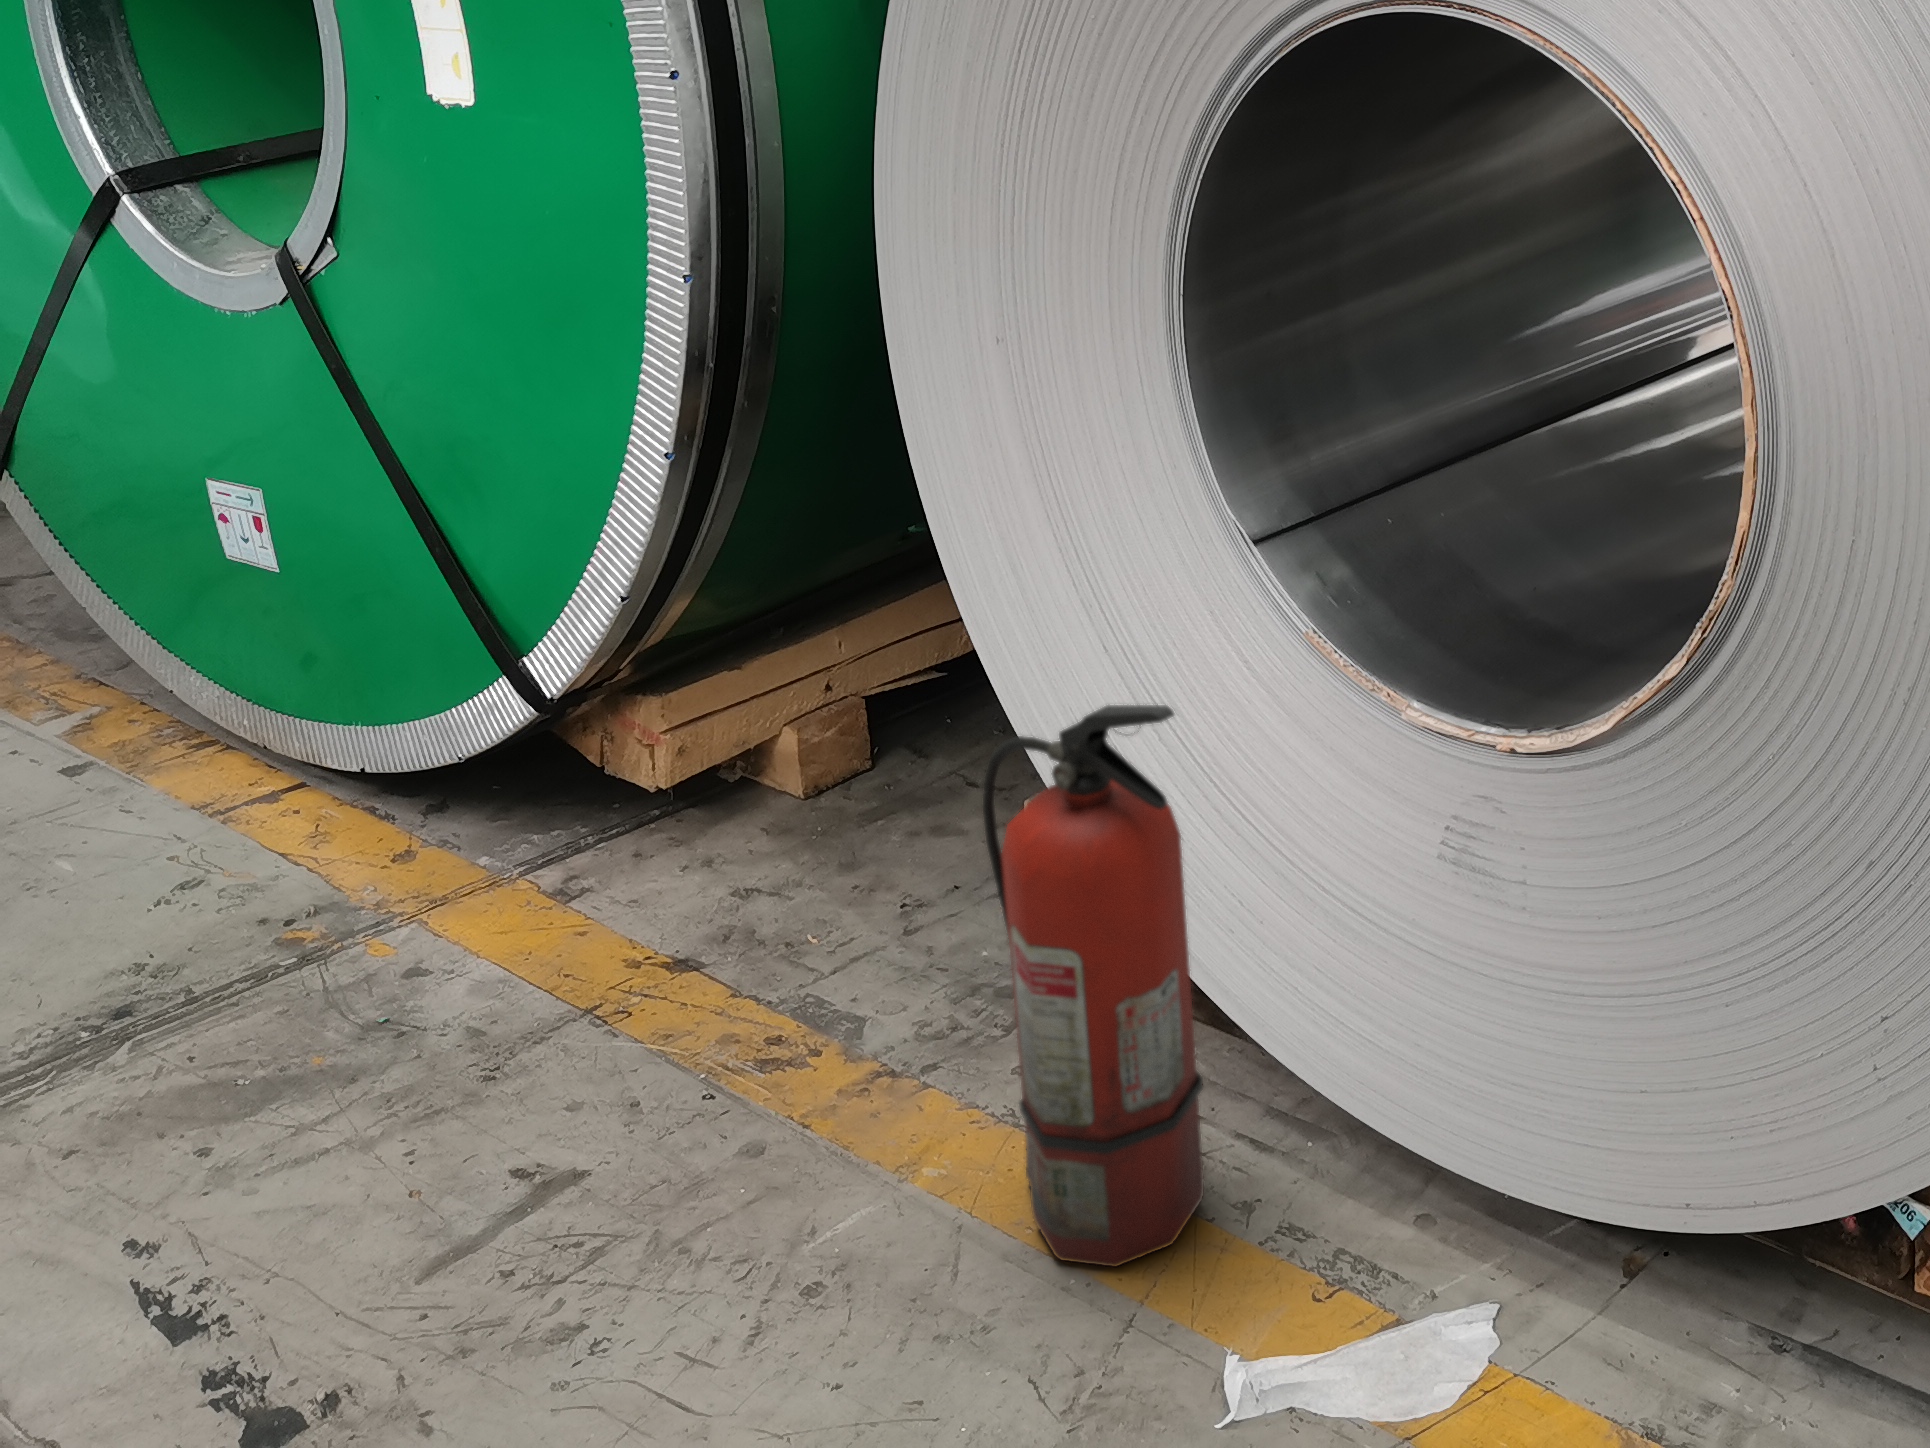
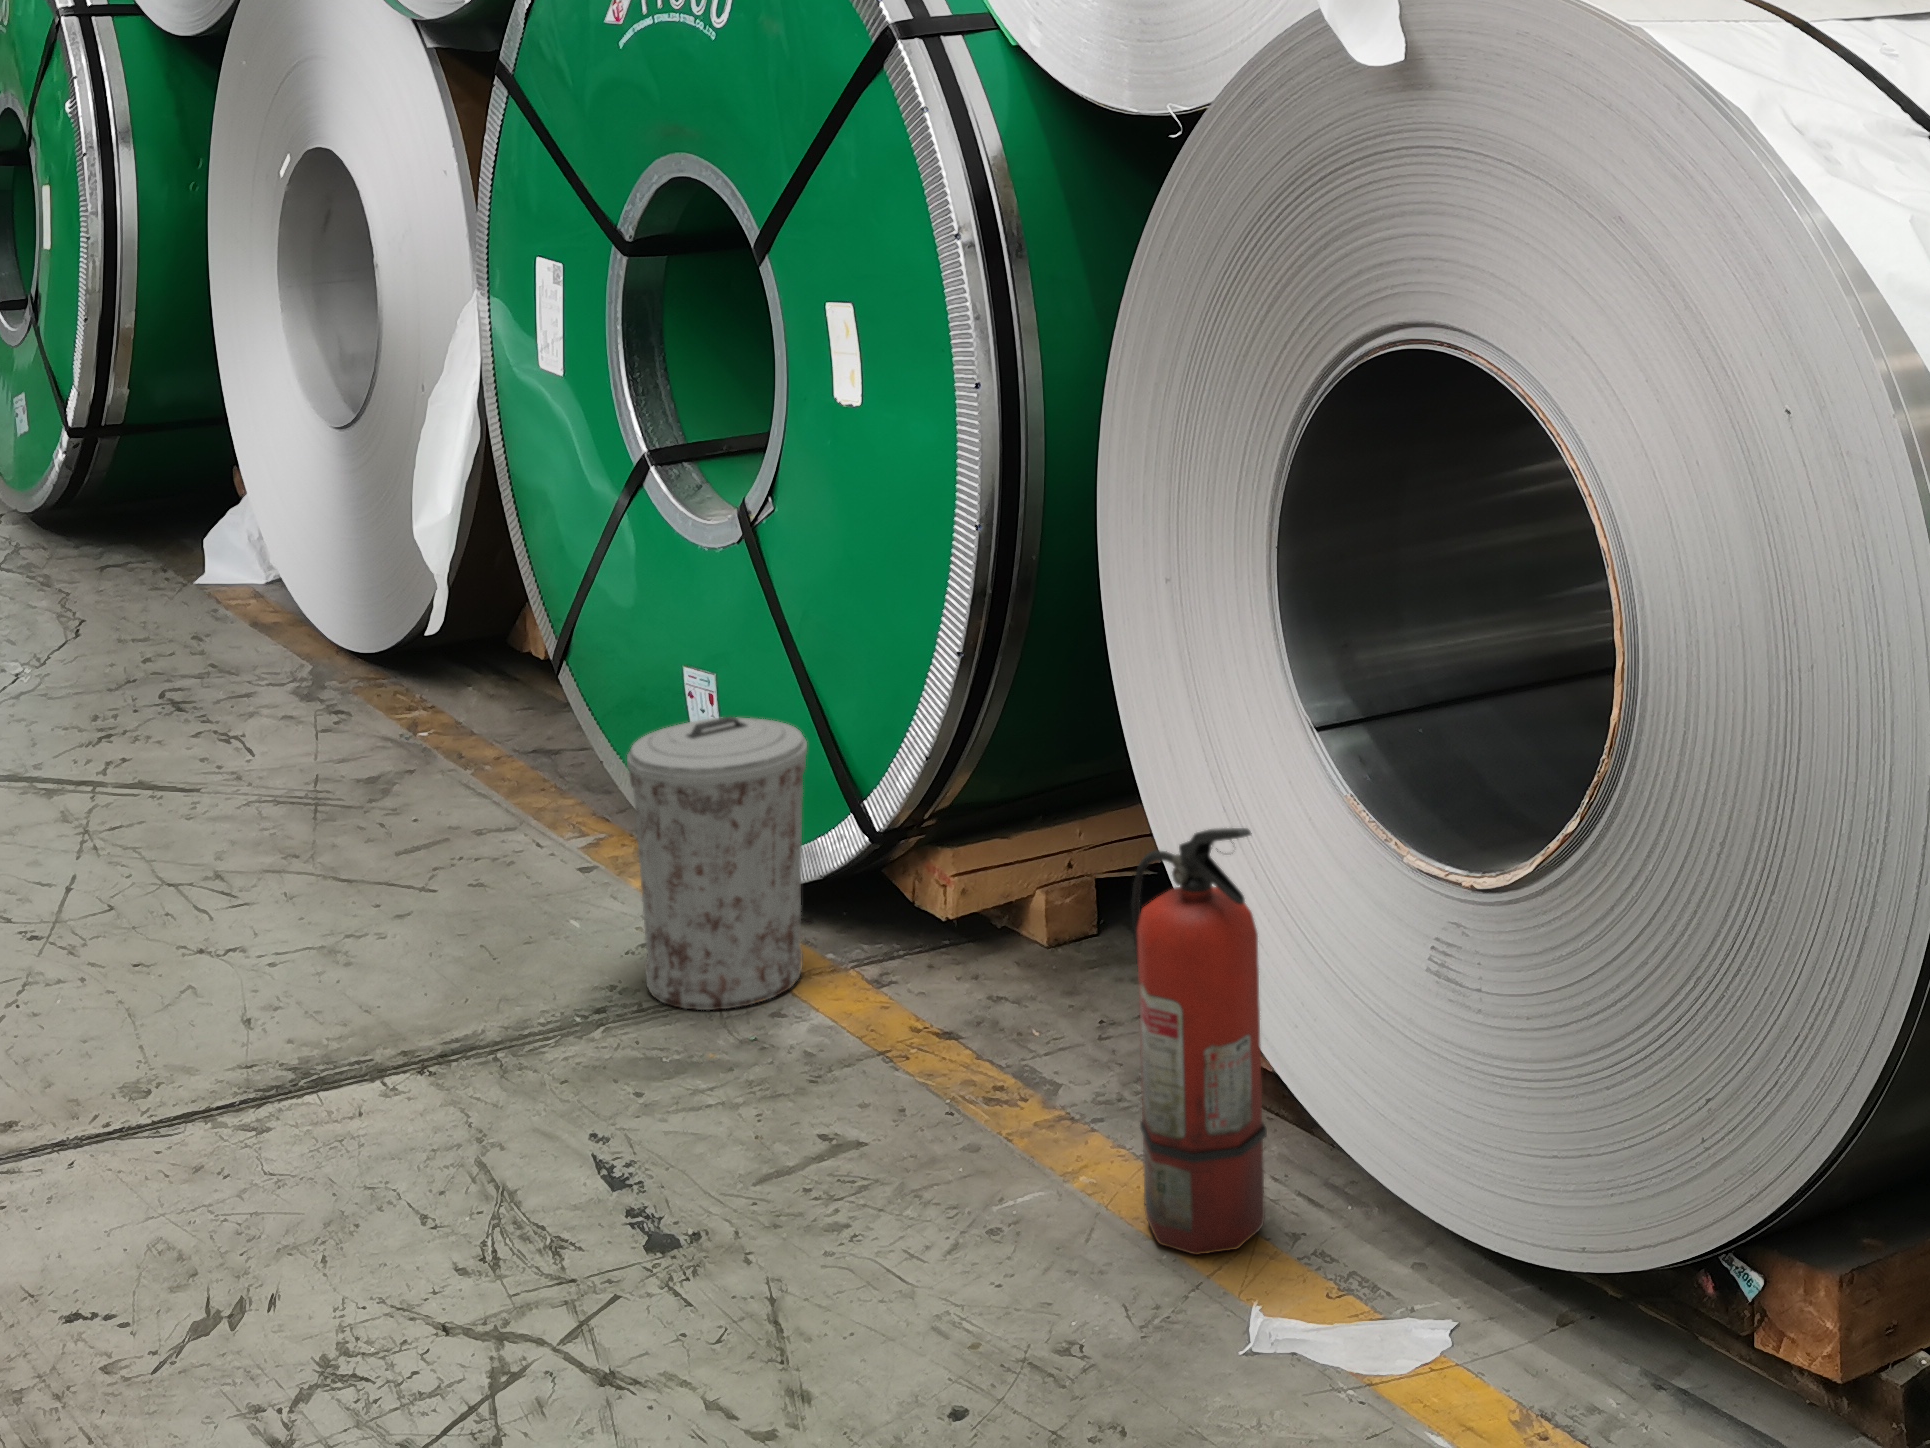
trash can: none [125,560,451,991] -> present [627,717,807,1010]

